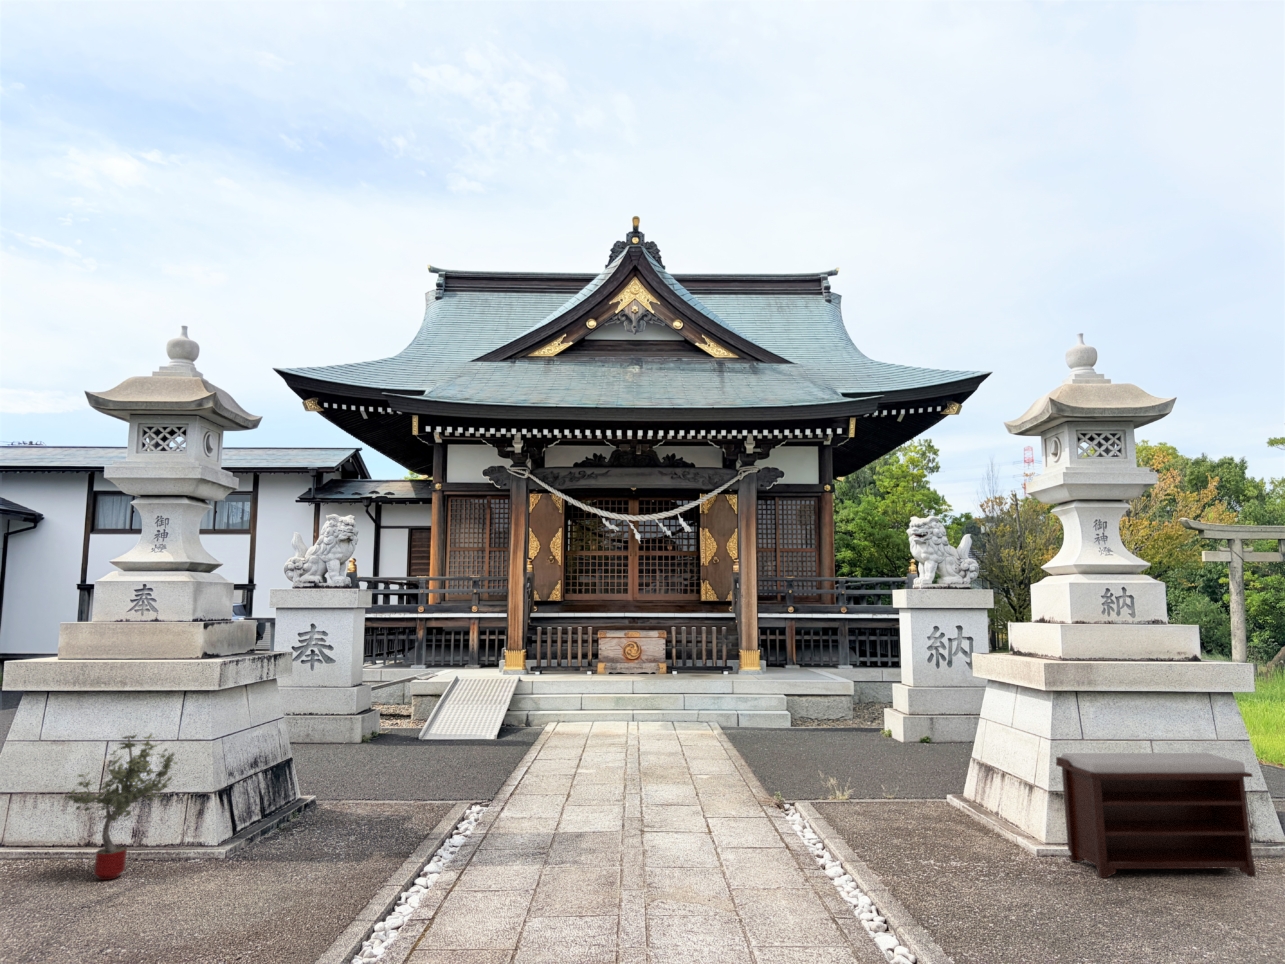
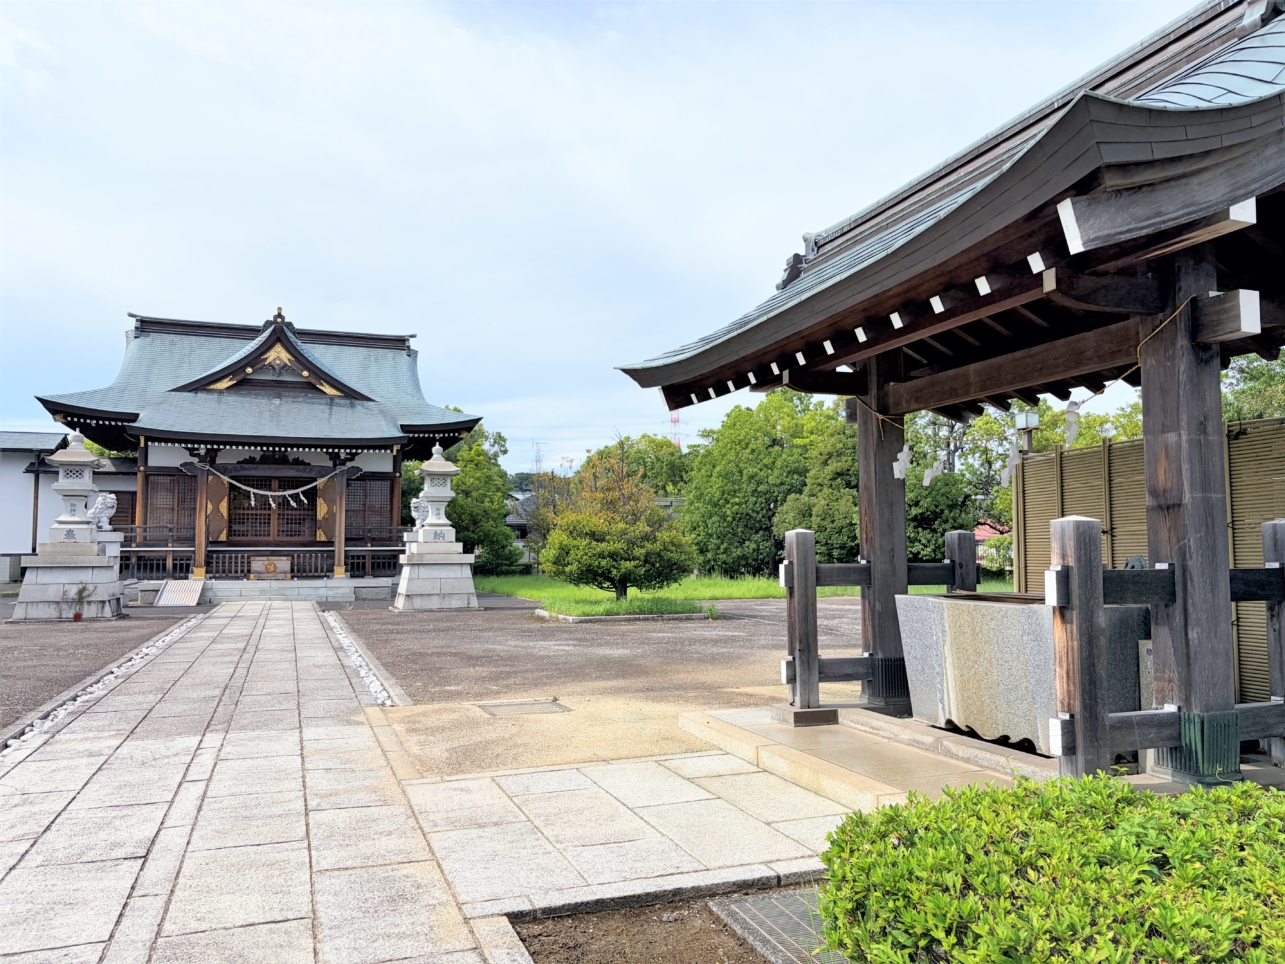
bench: present [1056,753,1255,878] -> none [385,579,432,610]

